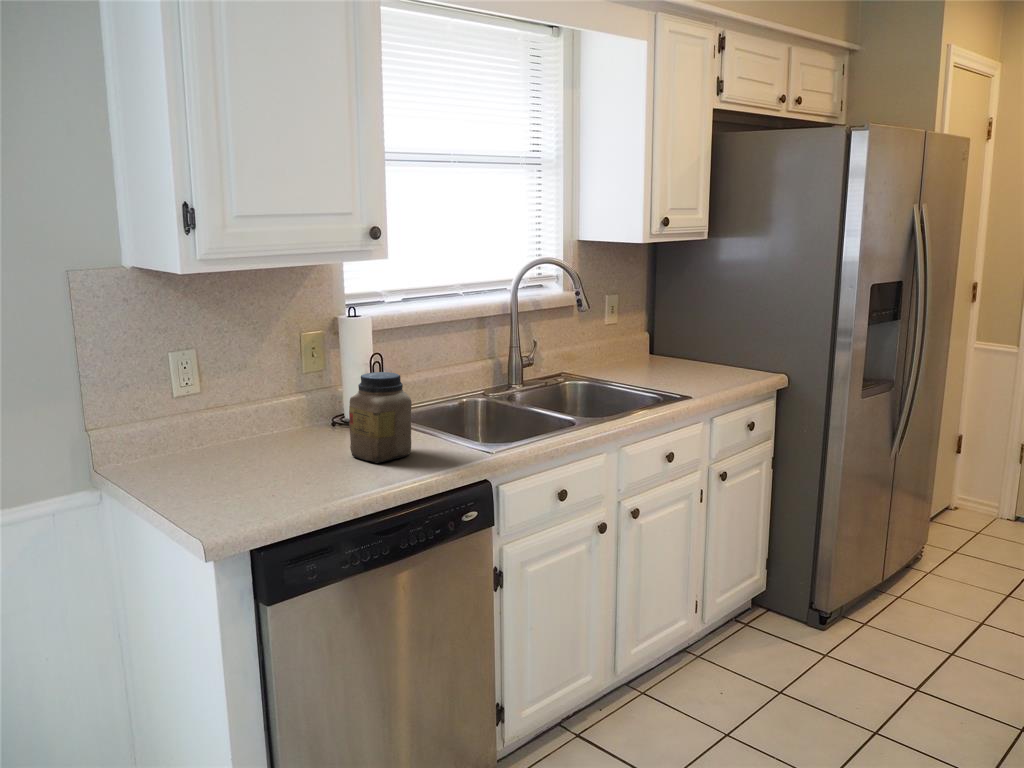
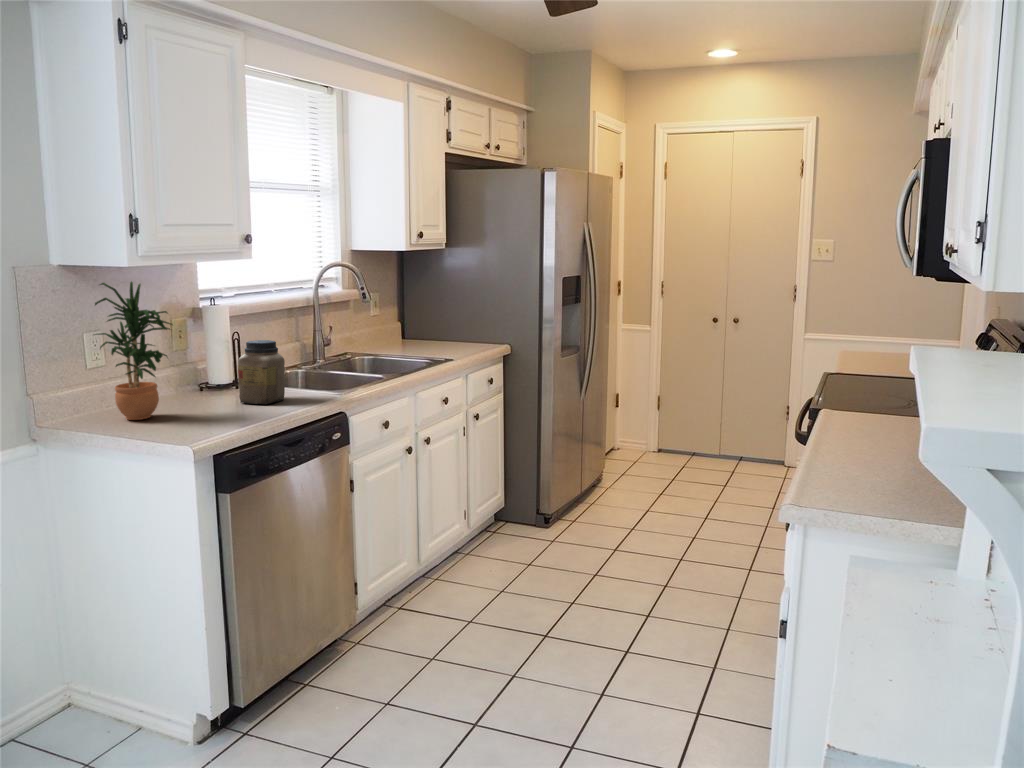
potted plant: none [157,291,253,475] -> present [95,281,173,420]

